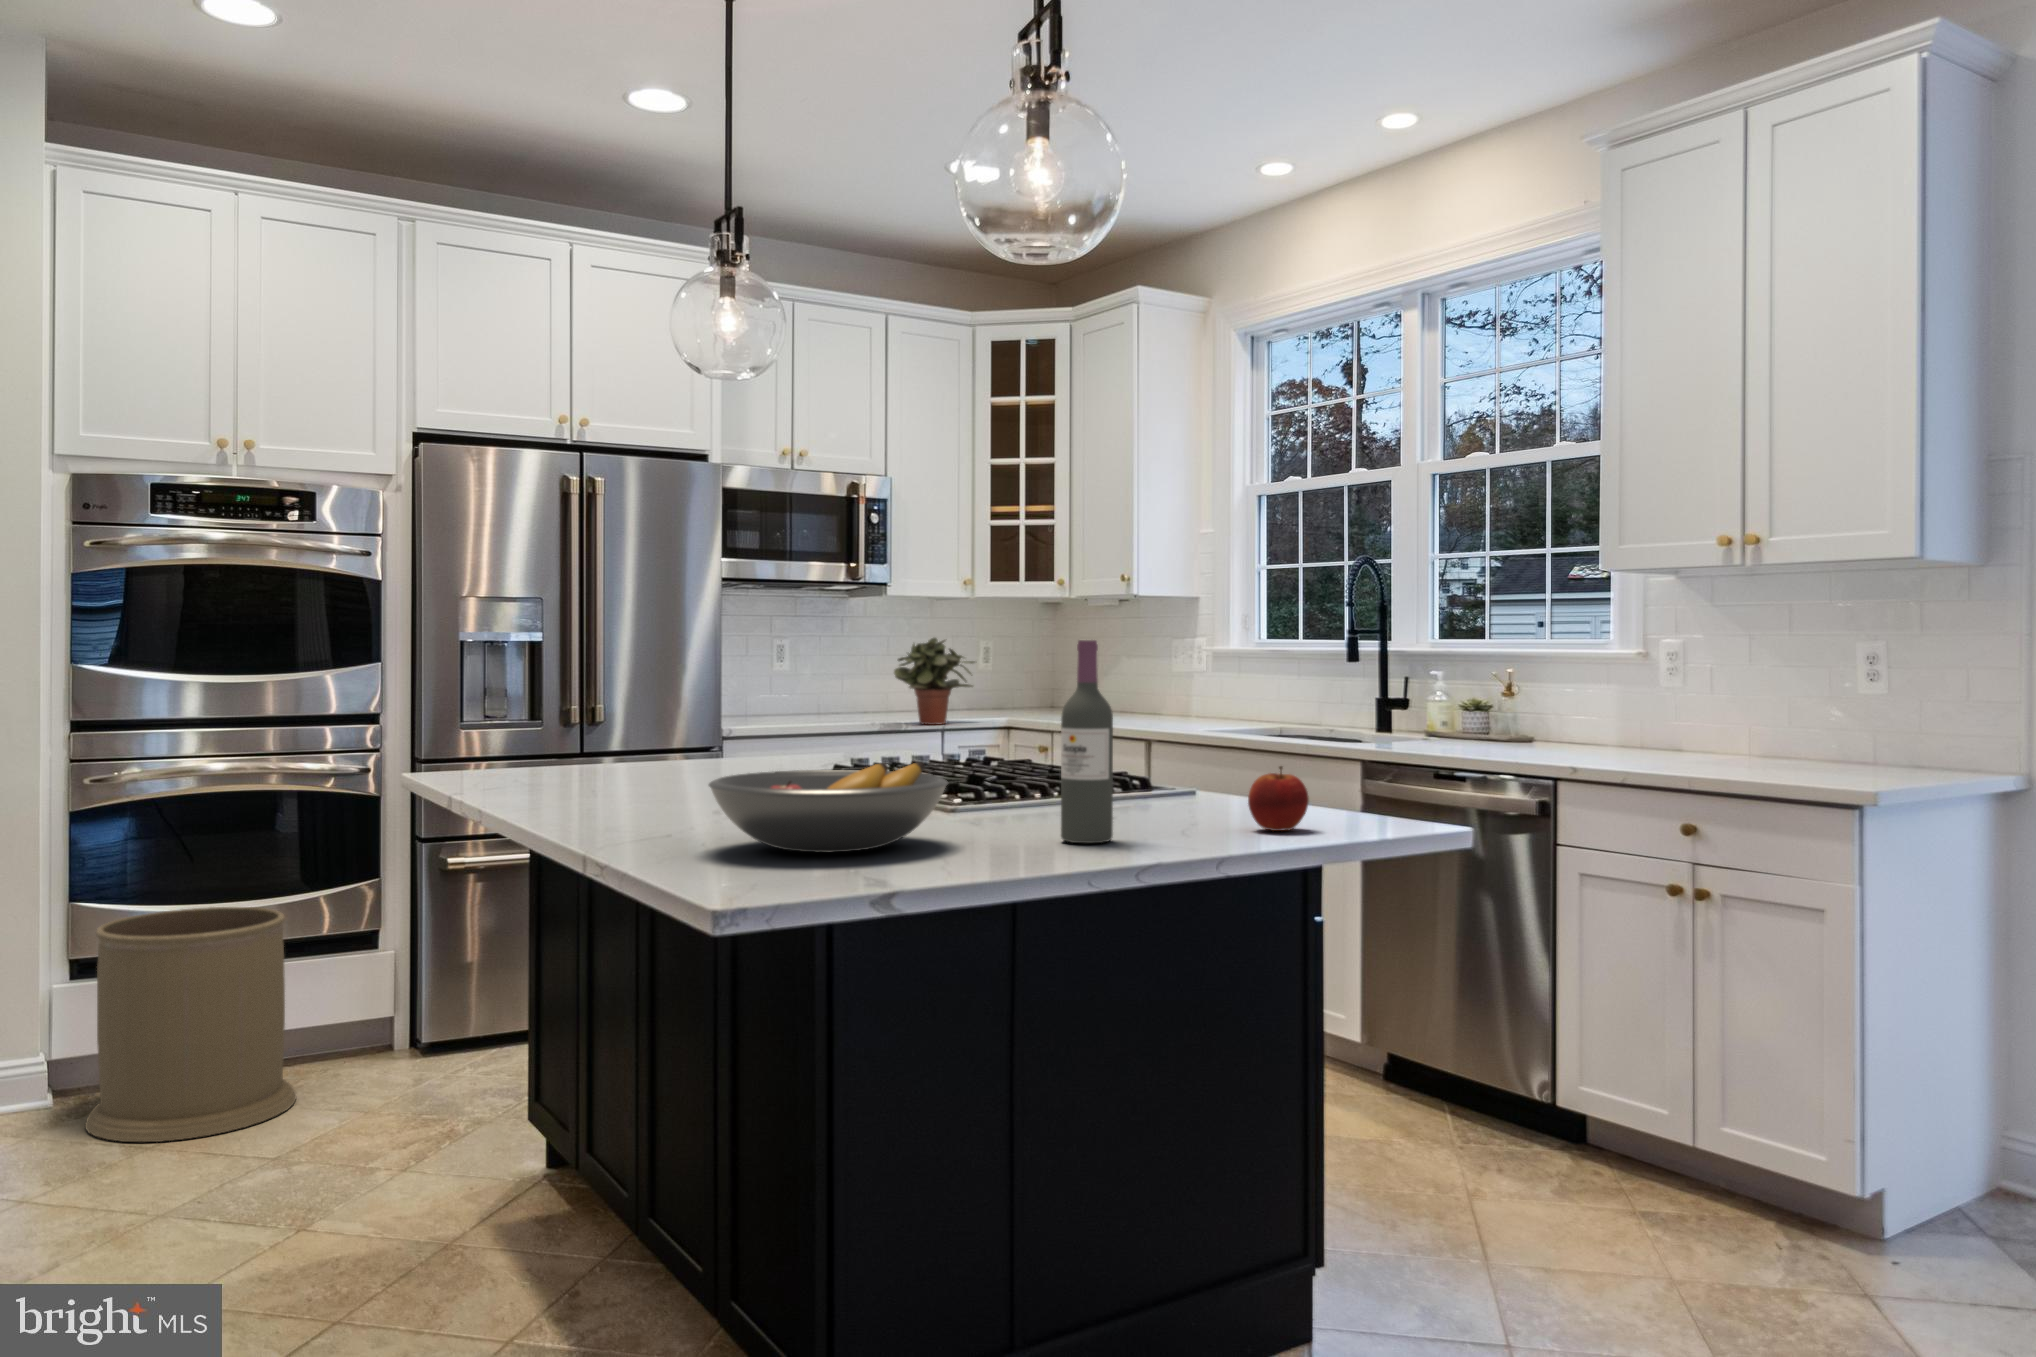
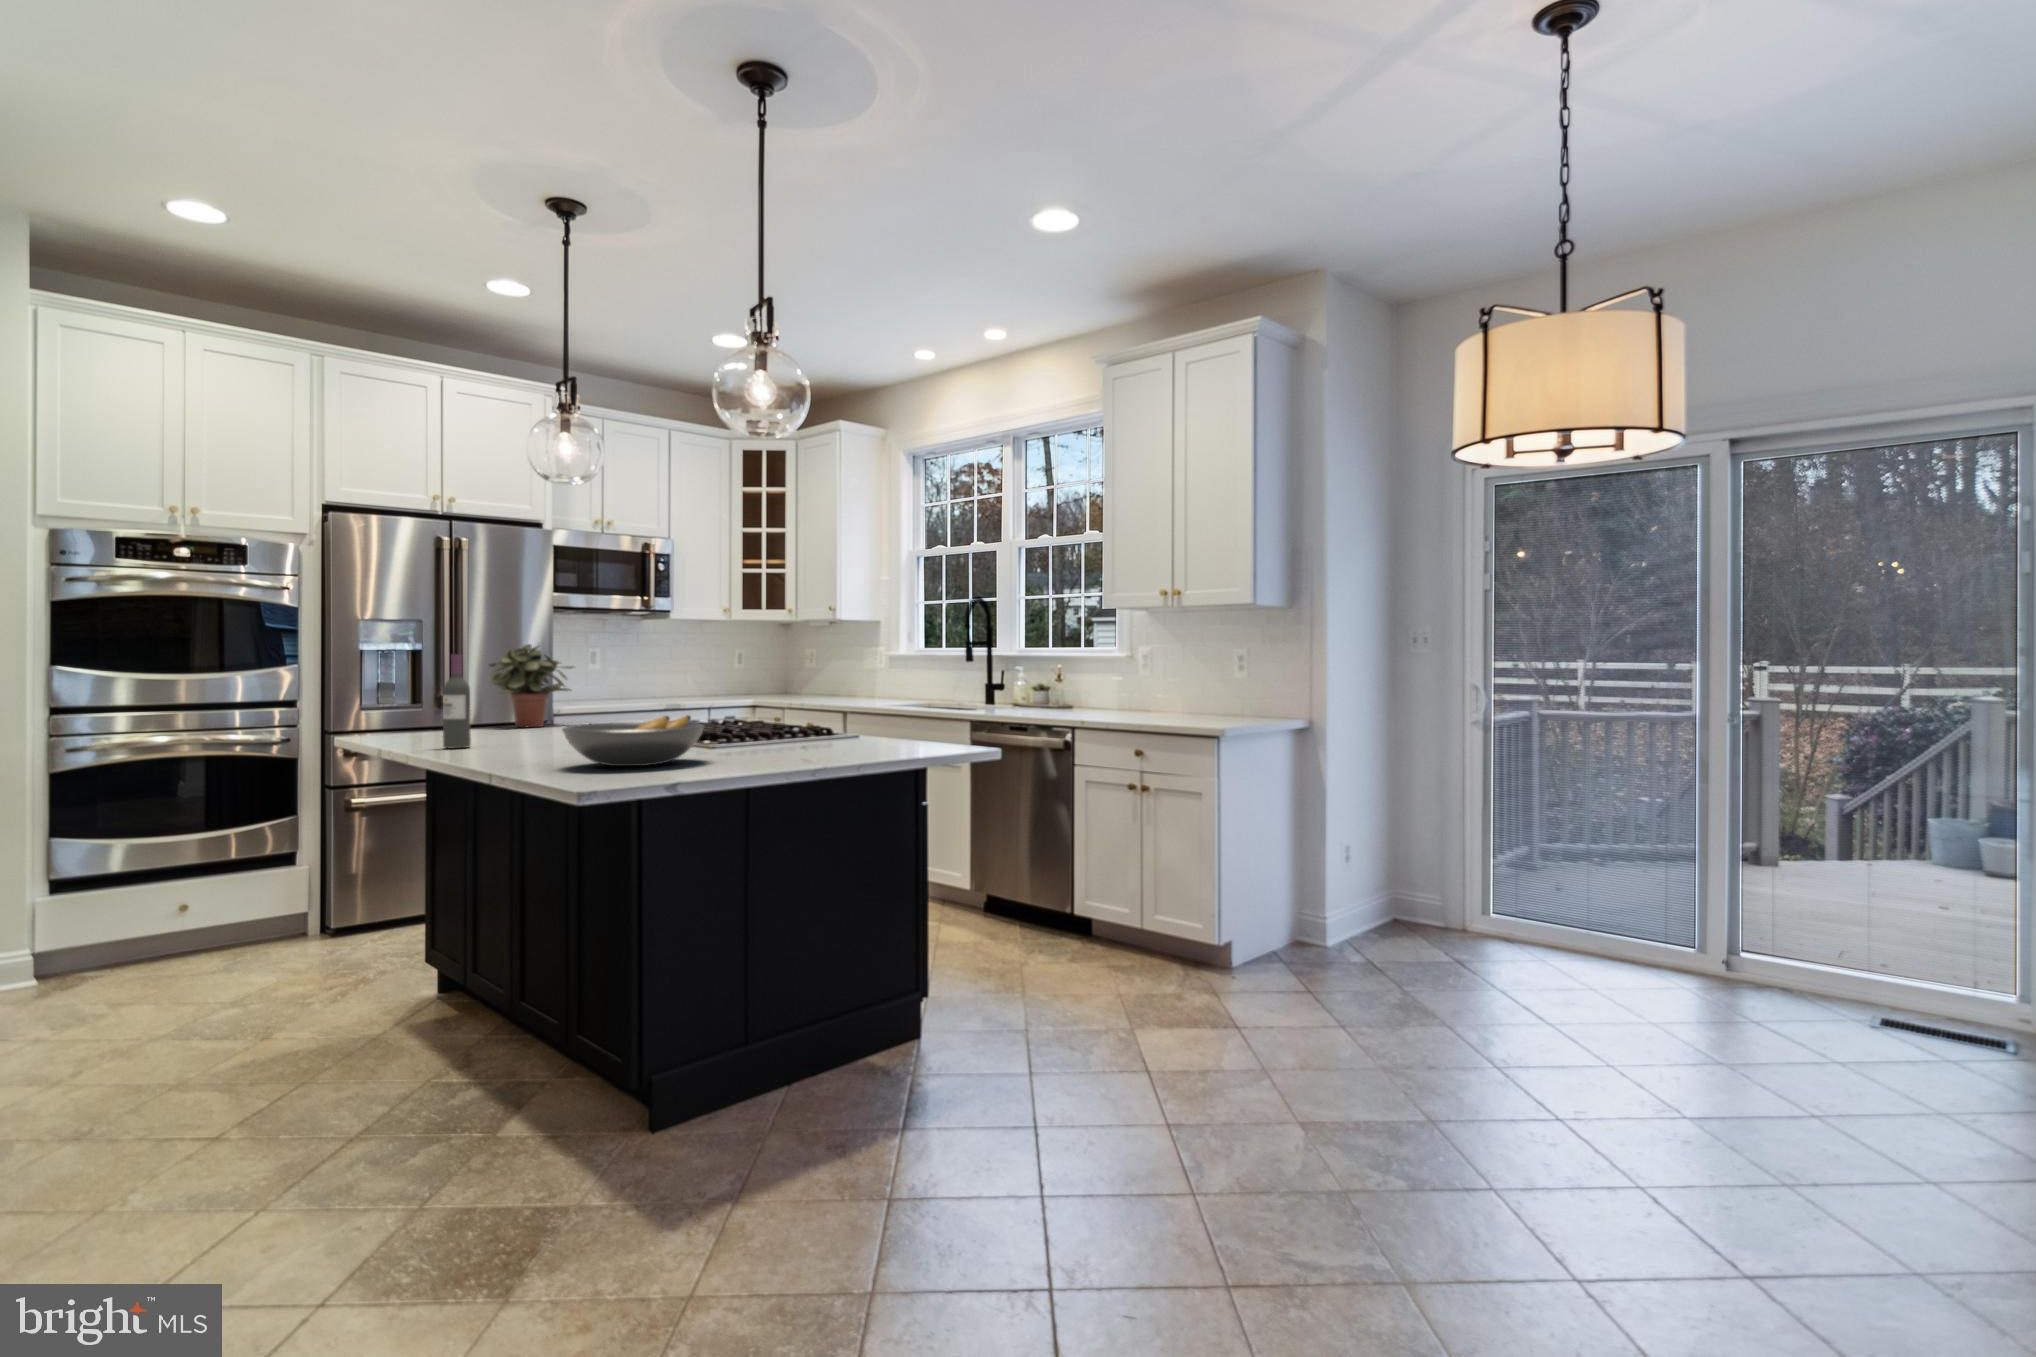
potted plant: present [894,638,975,725] -> present [488,644,573,727]
wine bottle: present [1061,640,1113,843] -> present [443,654,471,748]
apple: present [1248,766,1309,831] -> none [877,715,909,751]
trash can: present [85,907,296,1142] -> none [73,836,240,1000]

